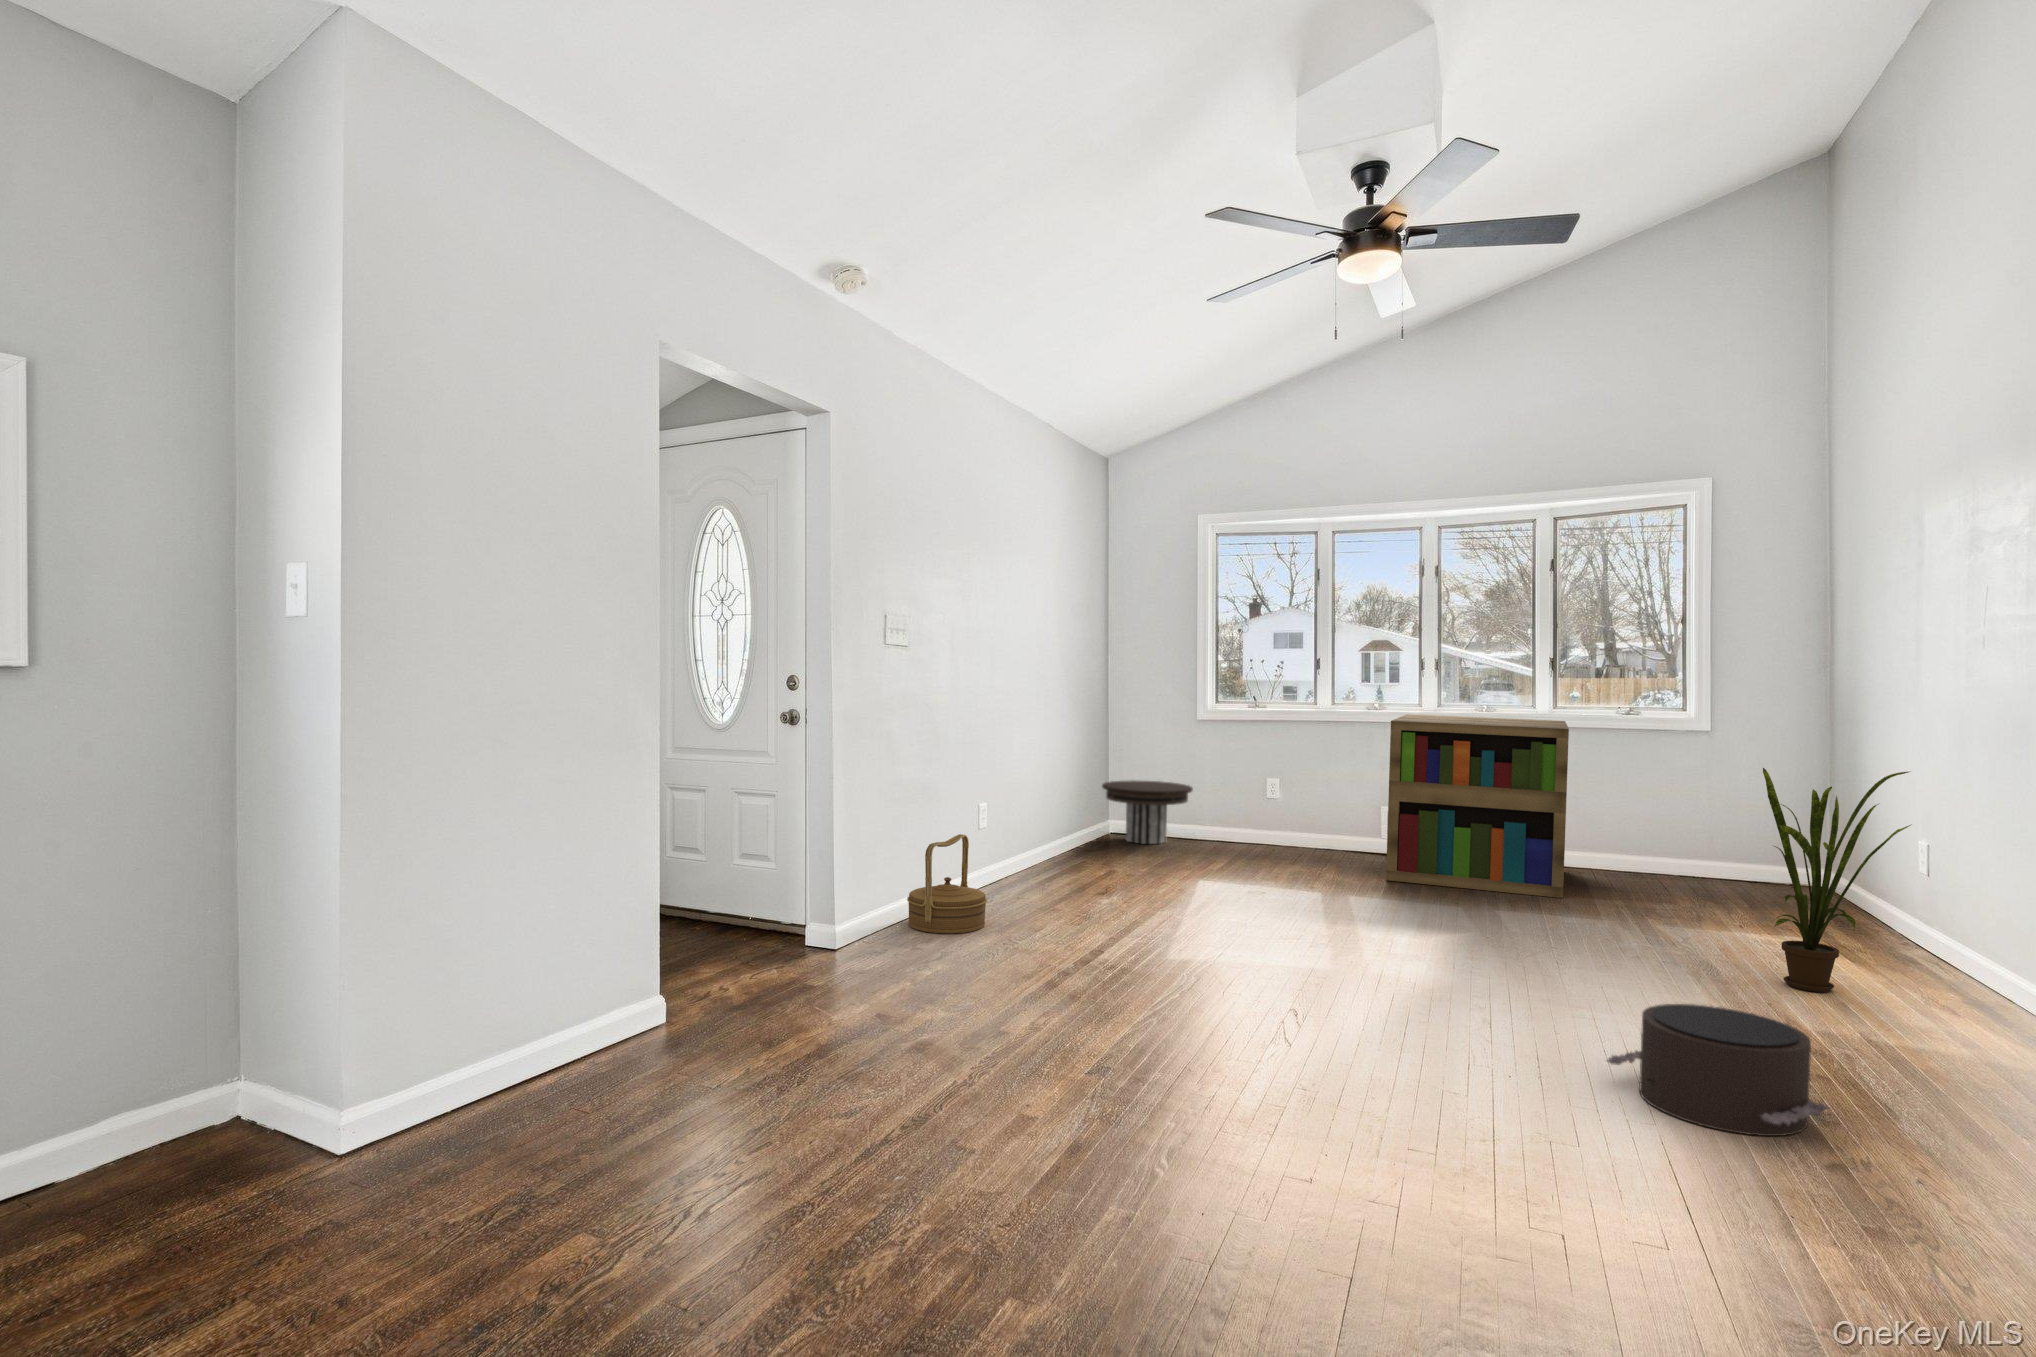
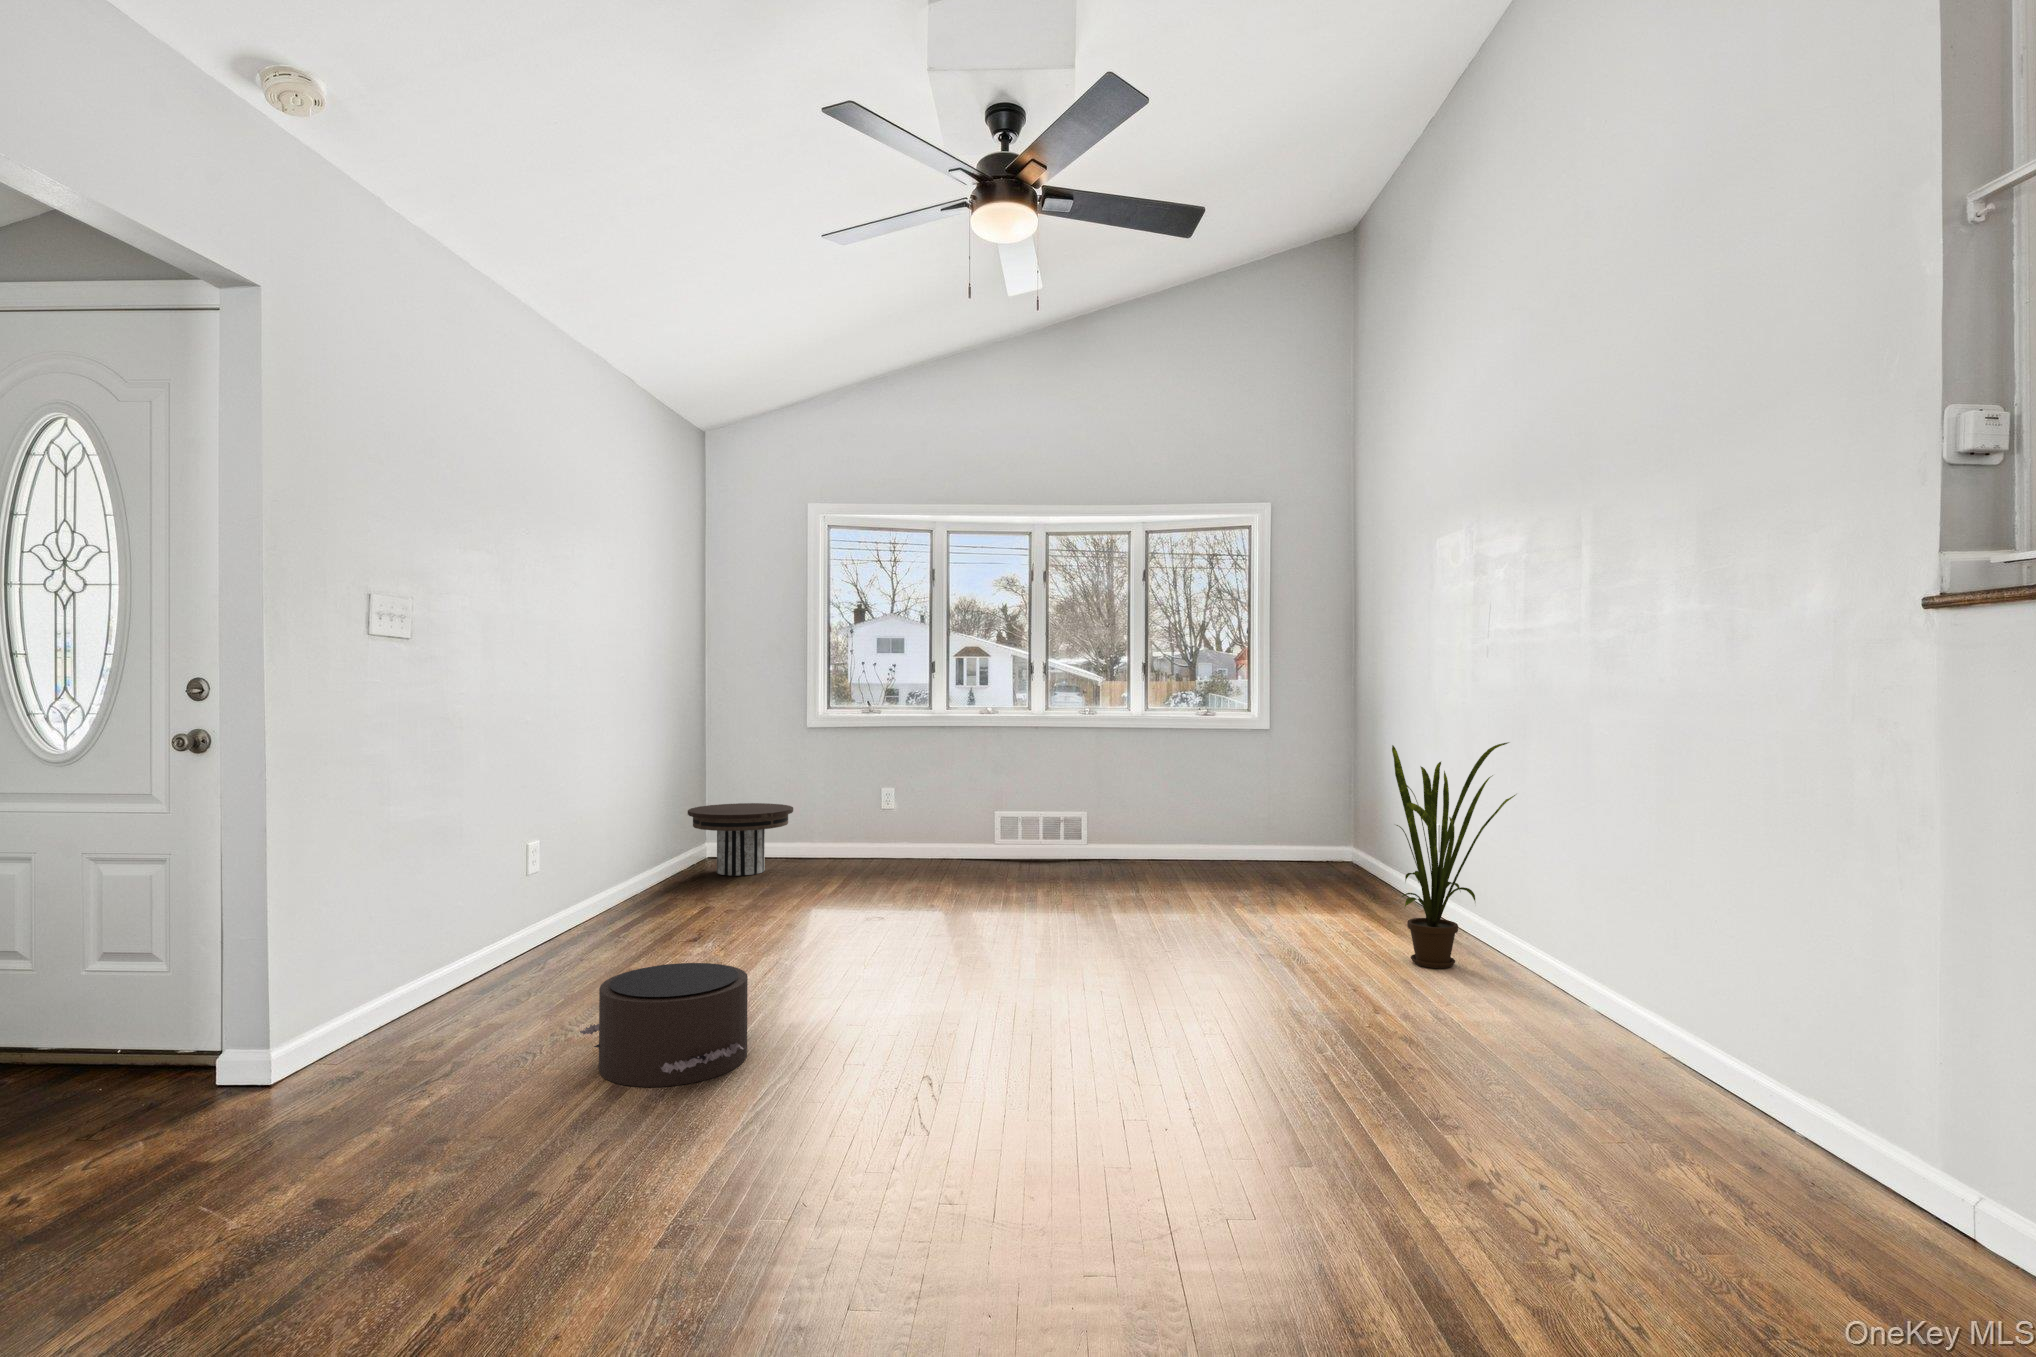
bookshelf: present [1386,714,1569,898] -> none [1007,717,1179,894]
woven basket: present [907,834,987,934] -> none [403,888,528,1032]
pouf: present [1607,1004,1827,1136] -> present [580,963,748,1087]

